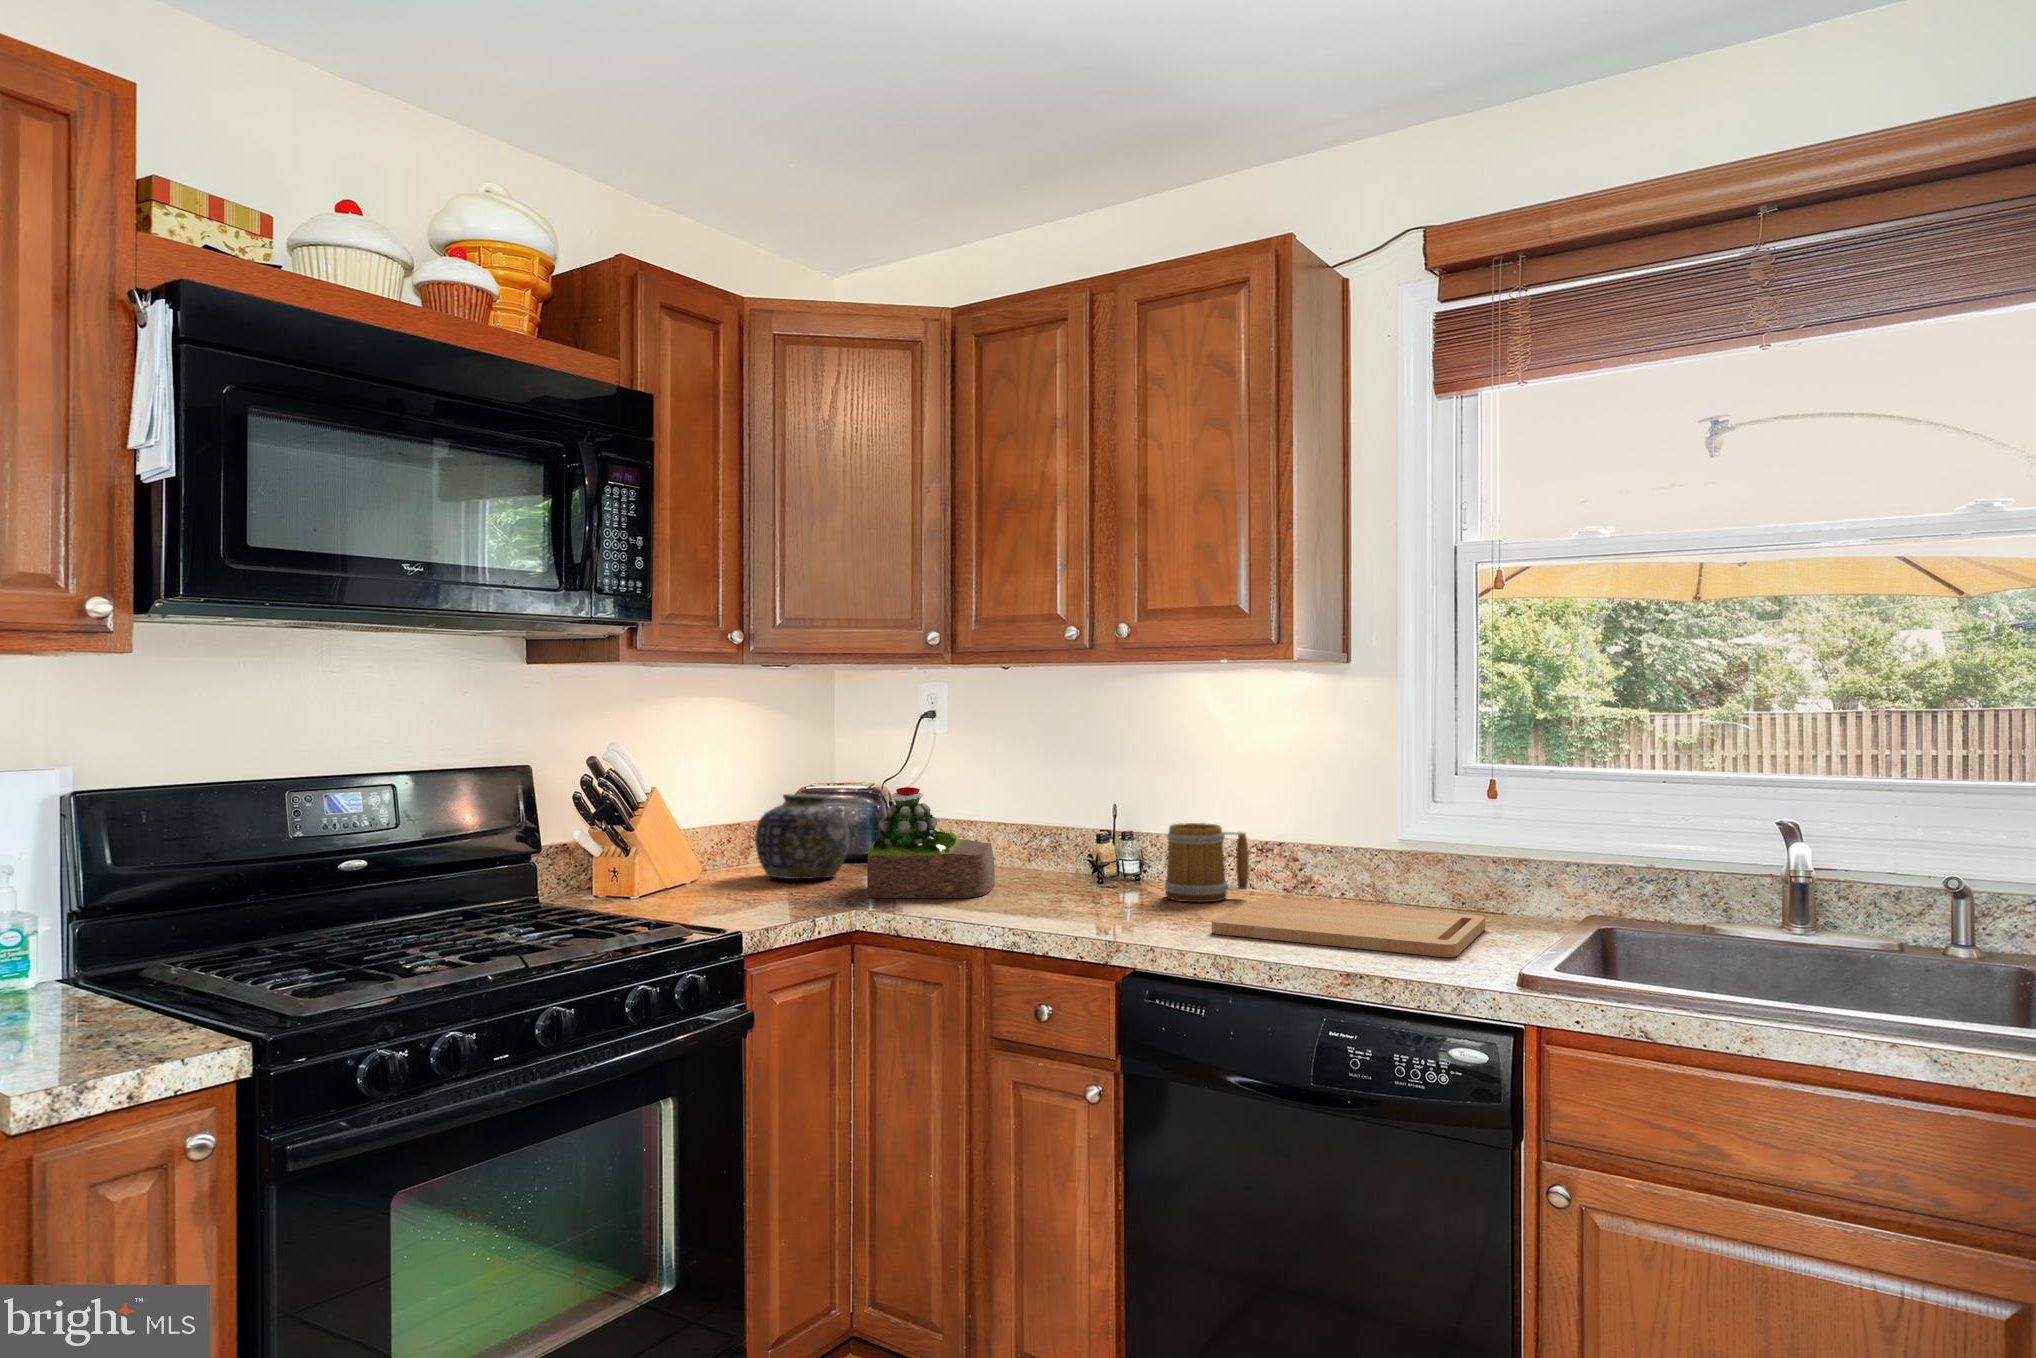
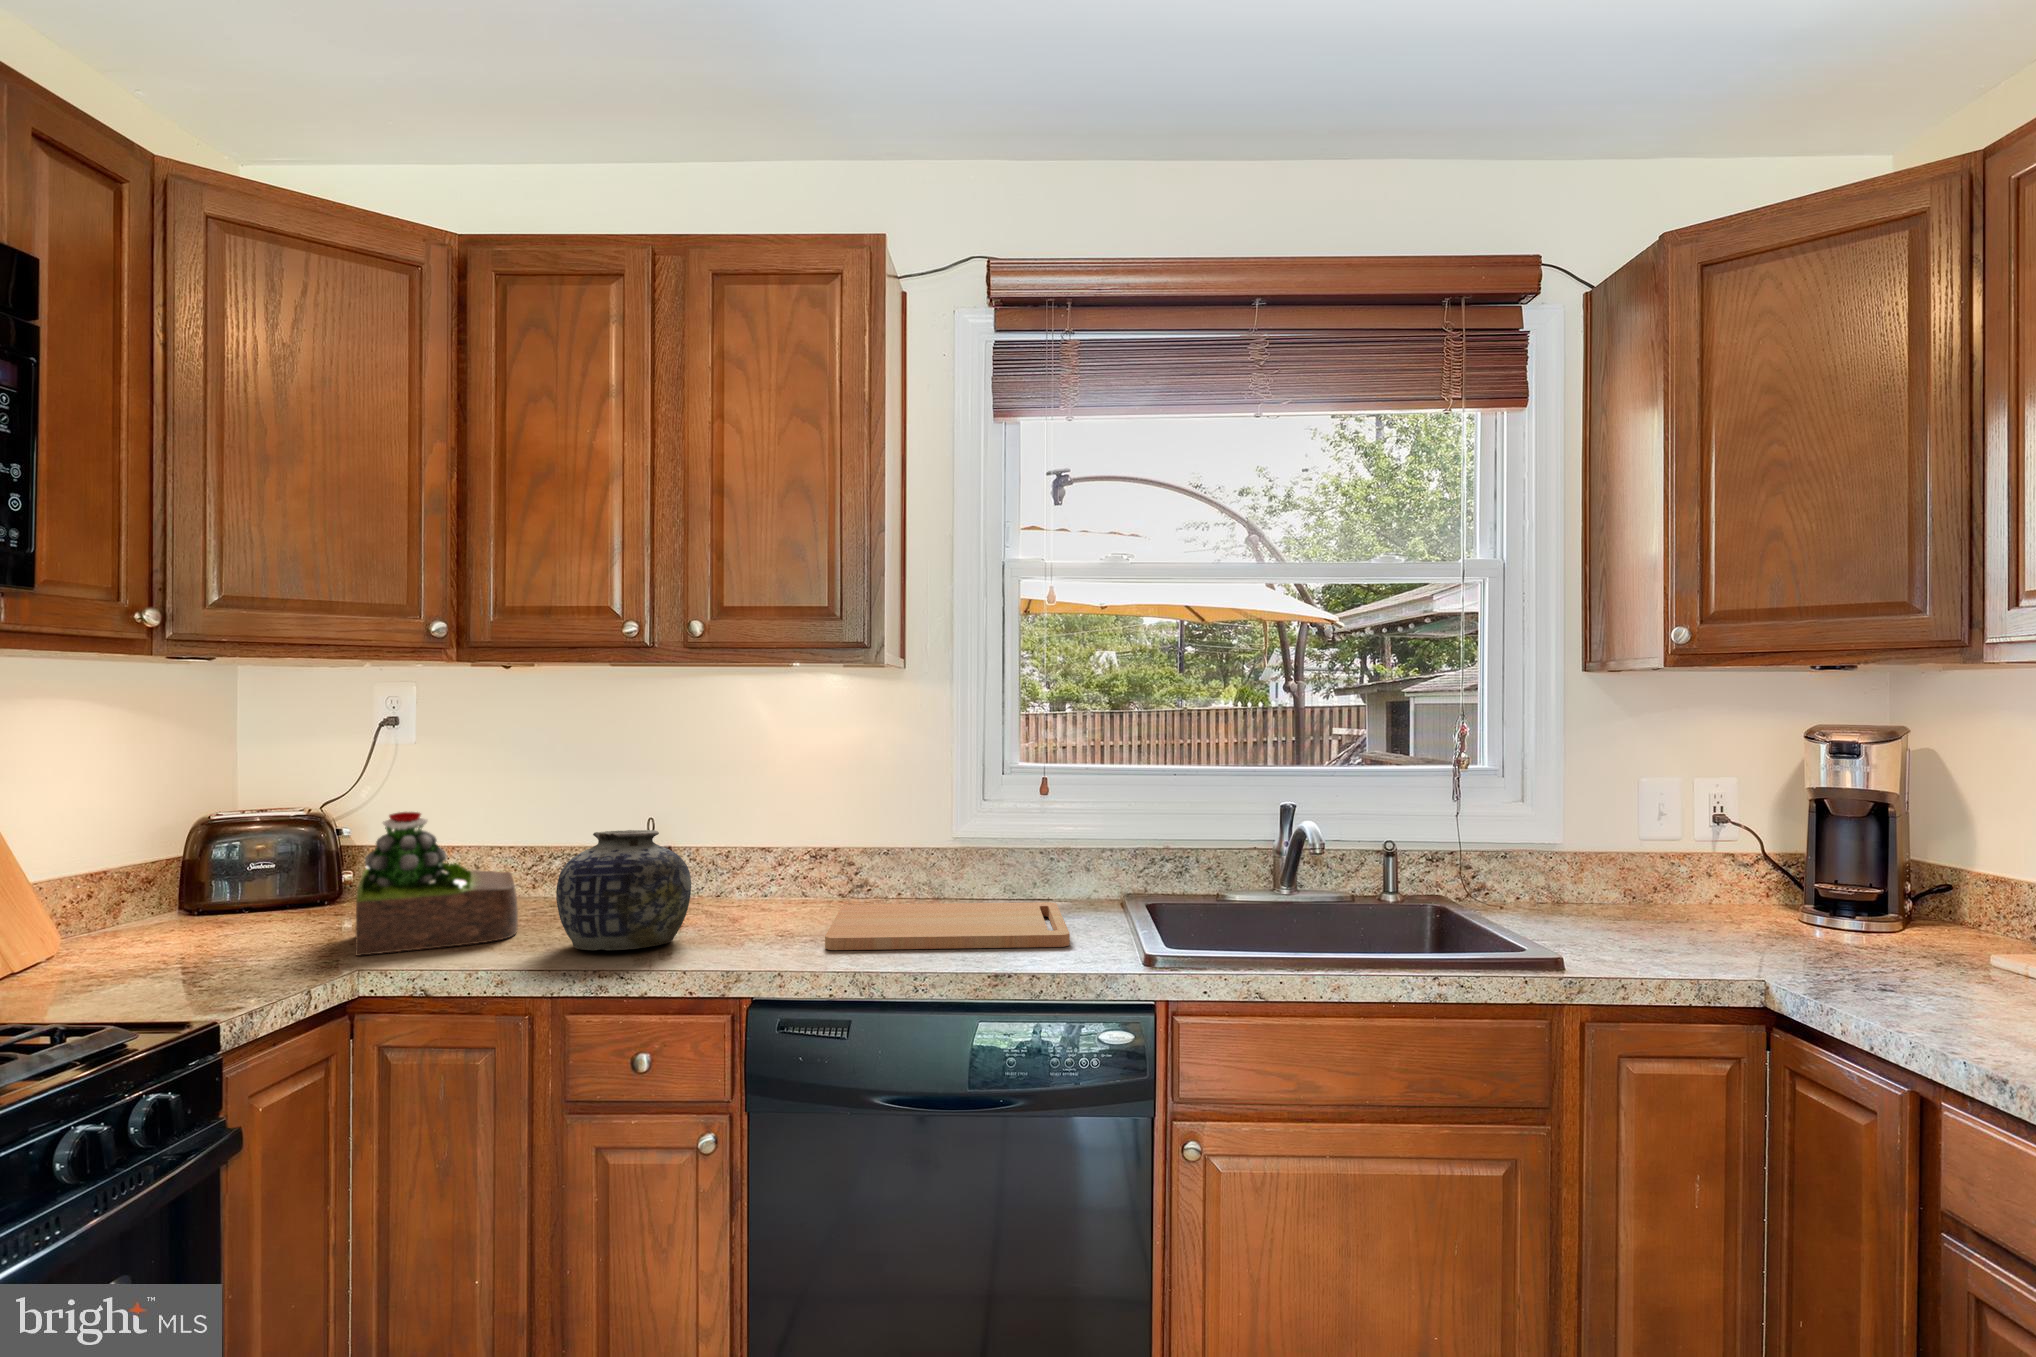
vase: present [755,794,850,879] -> present [556,830,691,951]
mug: present [1165,823,1249,902] -> none [729,833,816,918]

